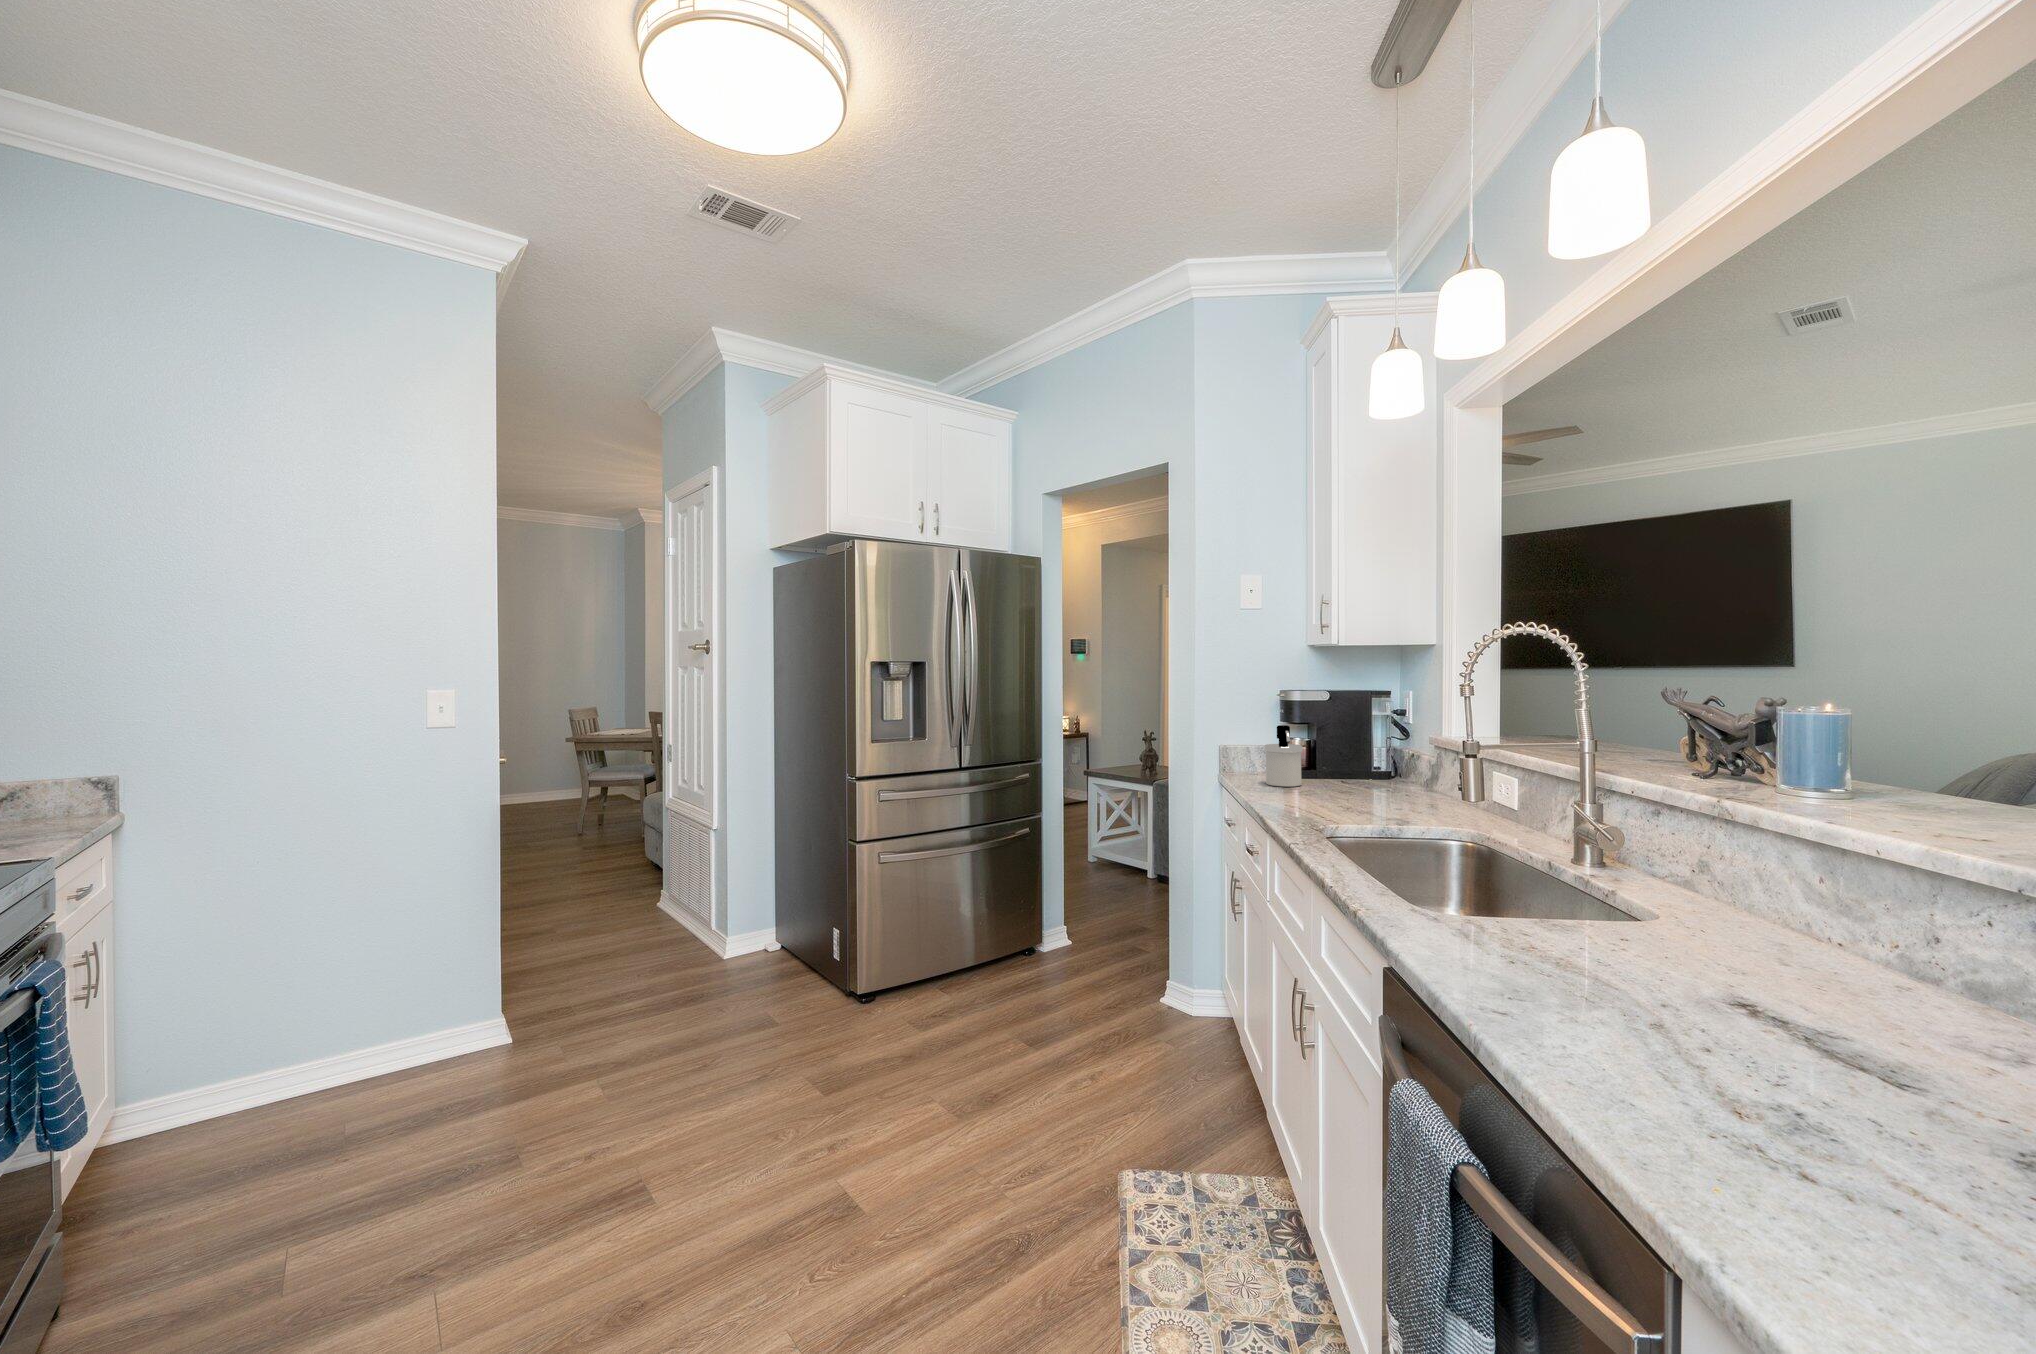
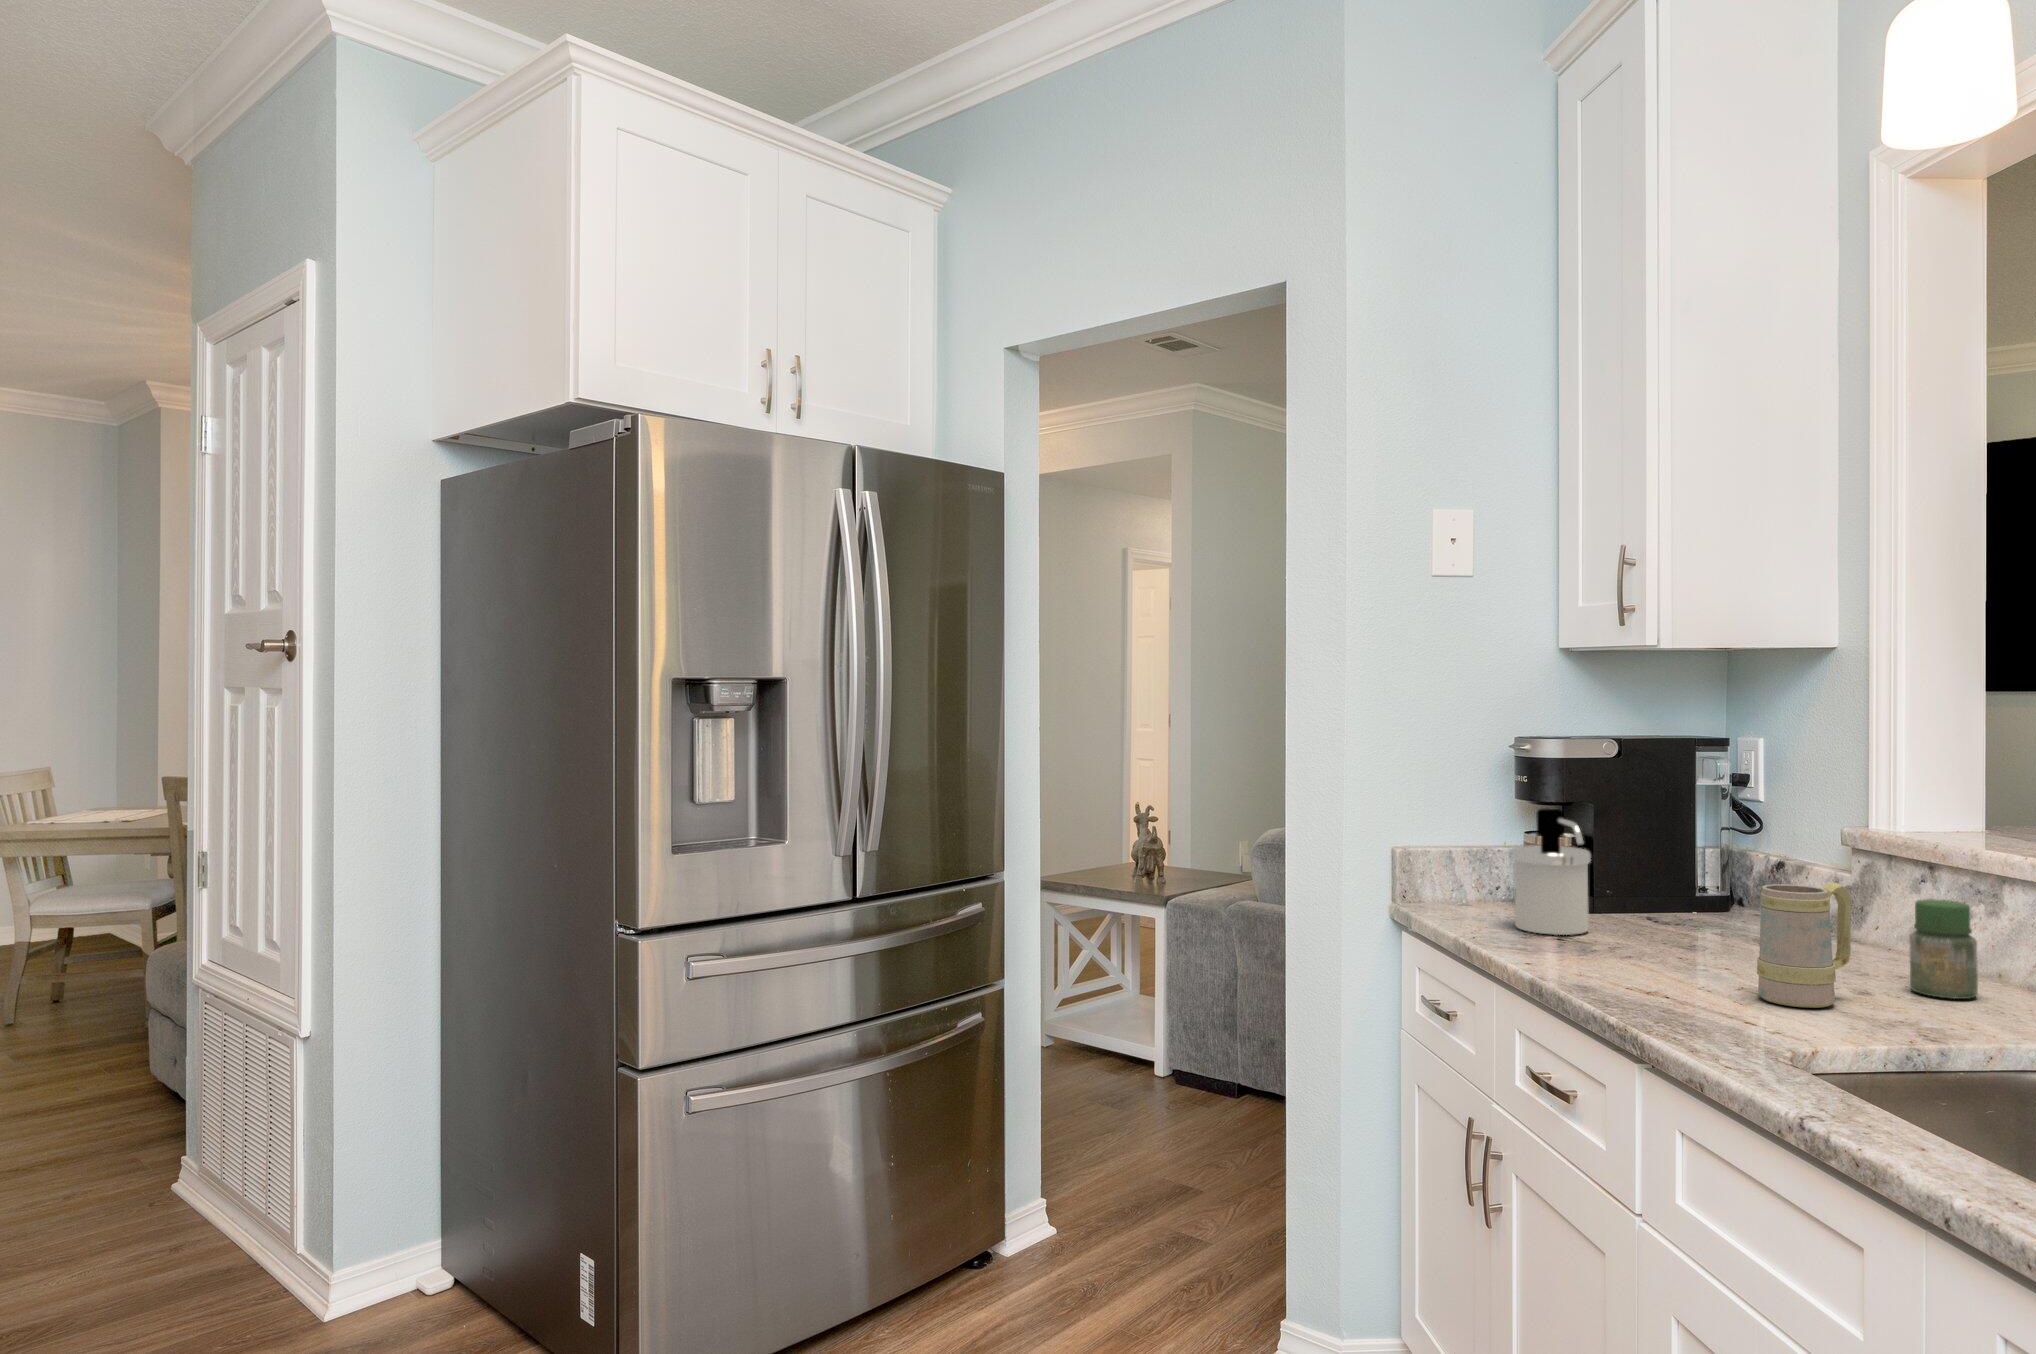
mug: none [1341,757,1387,813] -> present [1757,883,1852,1008]
jar: none [1422,766,1452,812] -> present [1909,899,1978,999]

